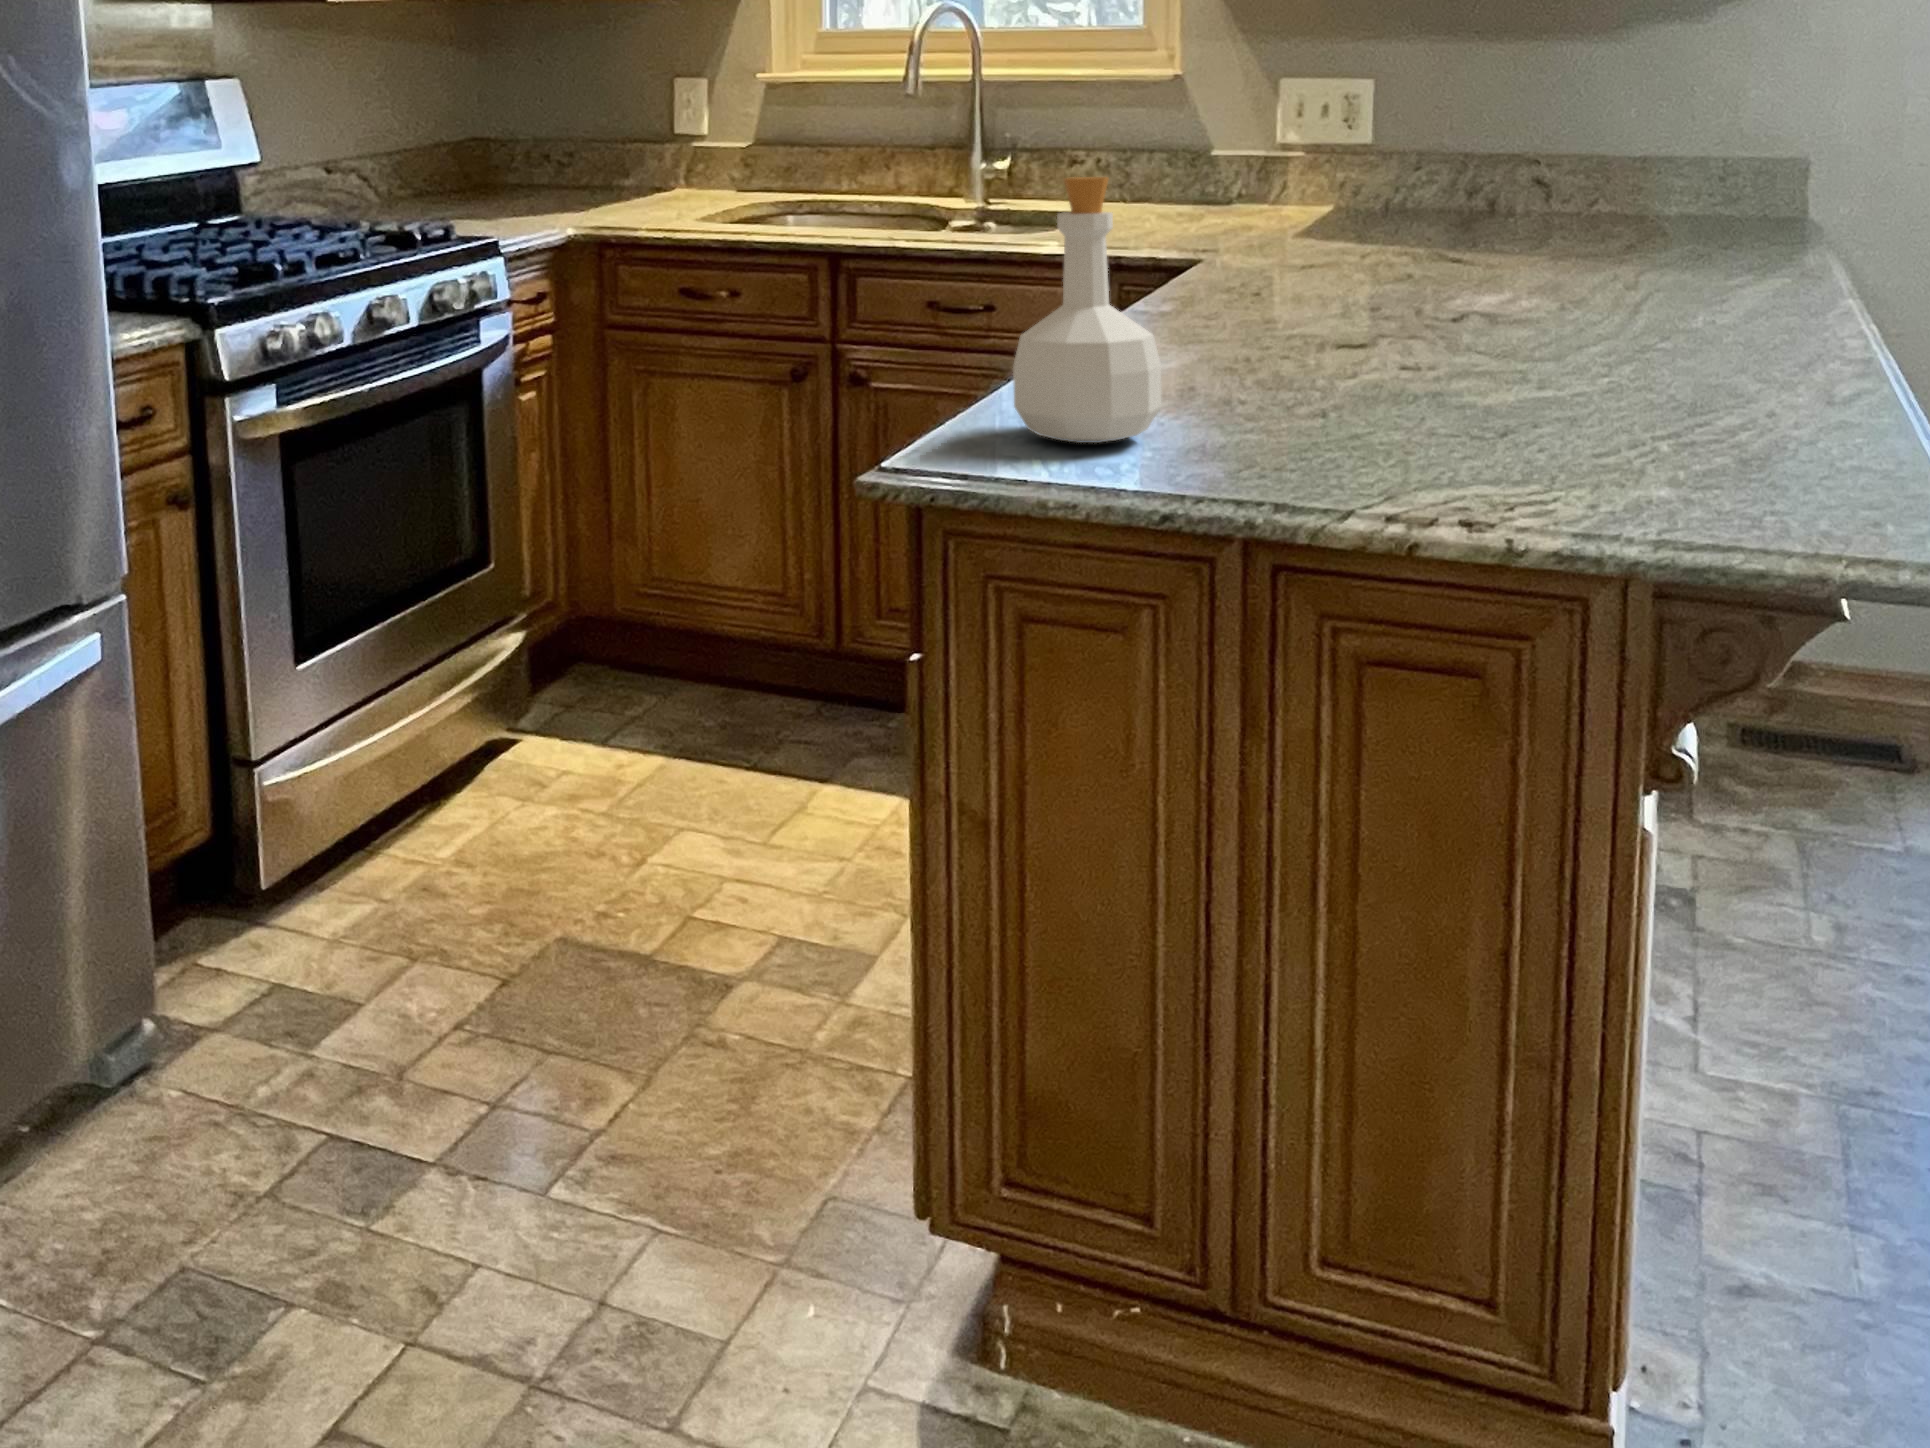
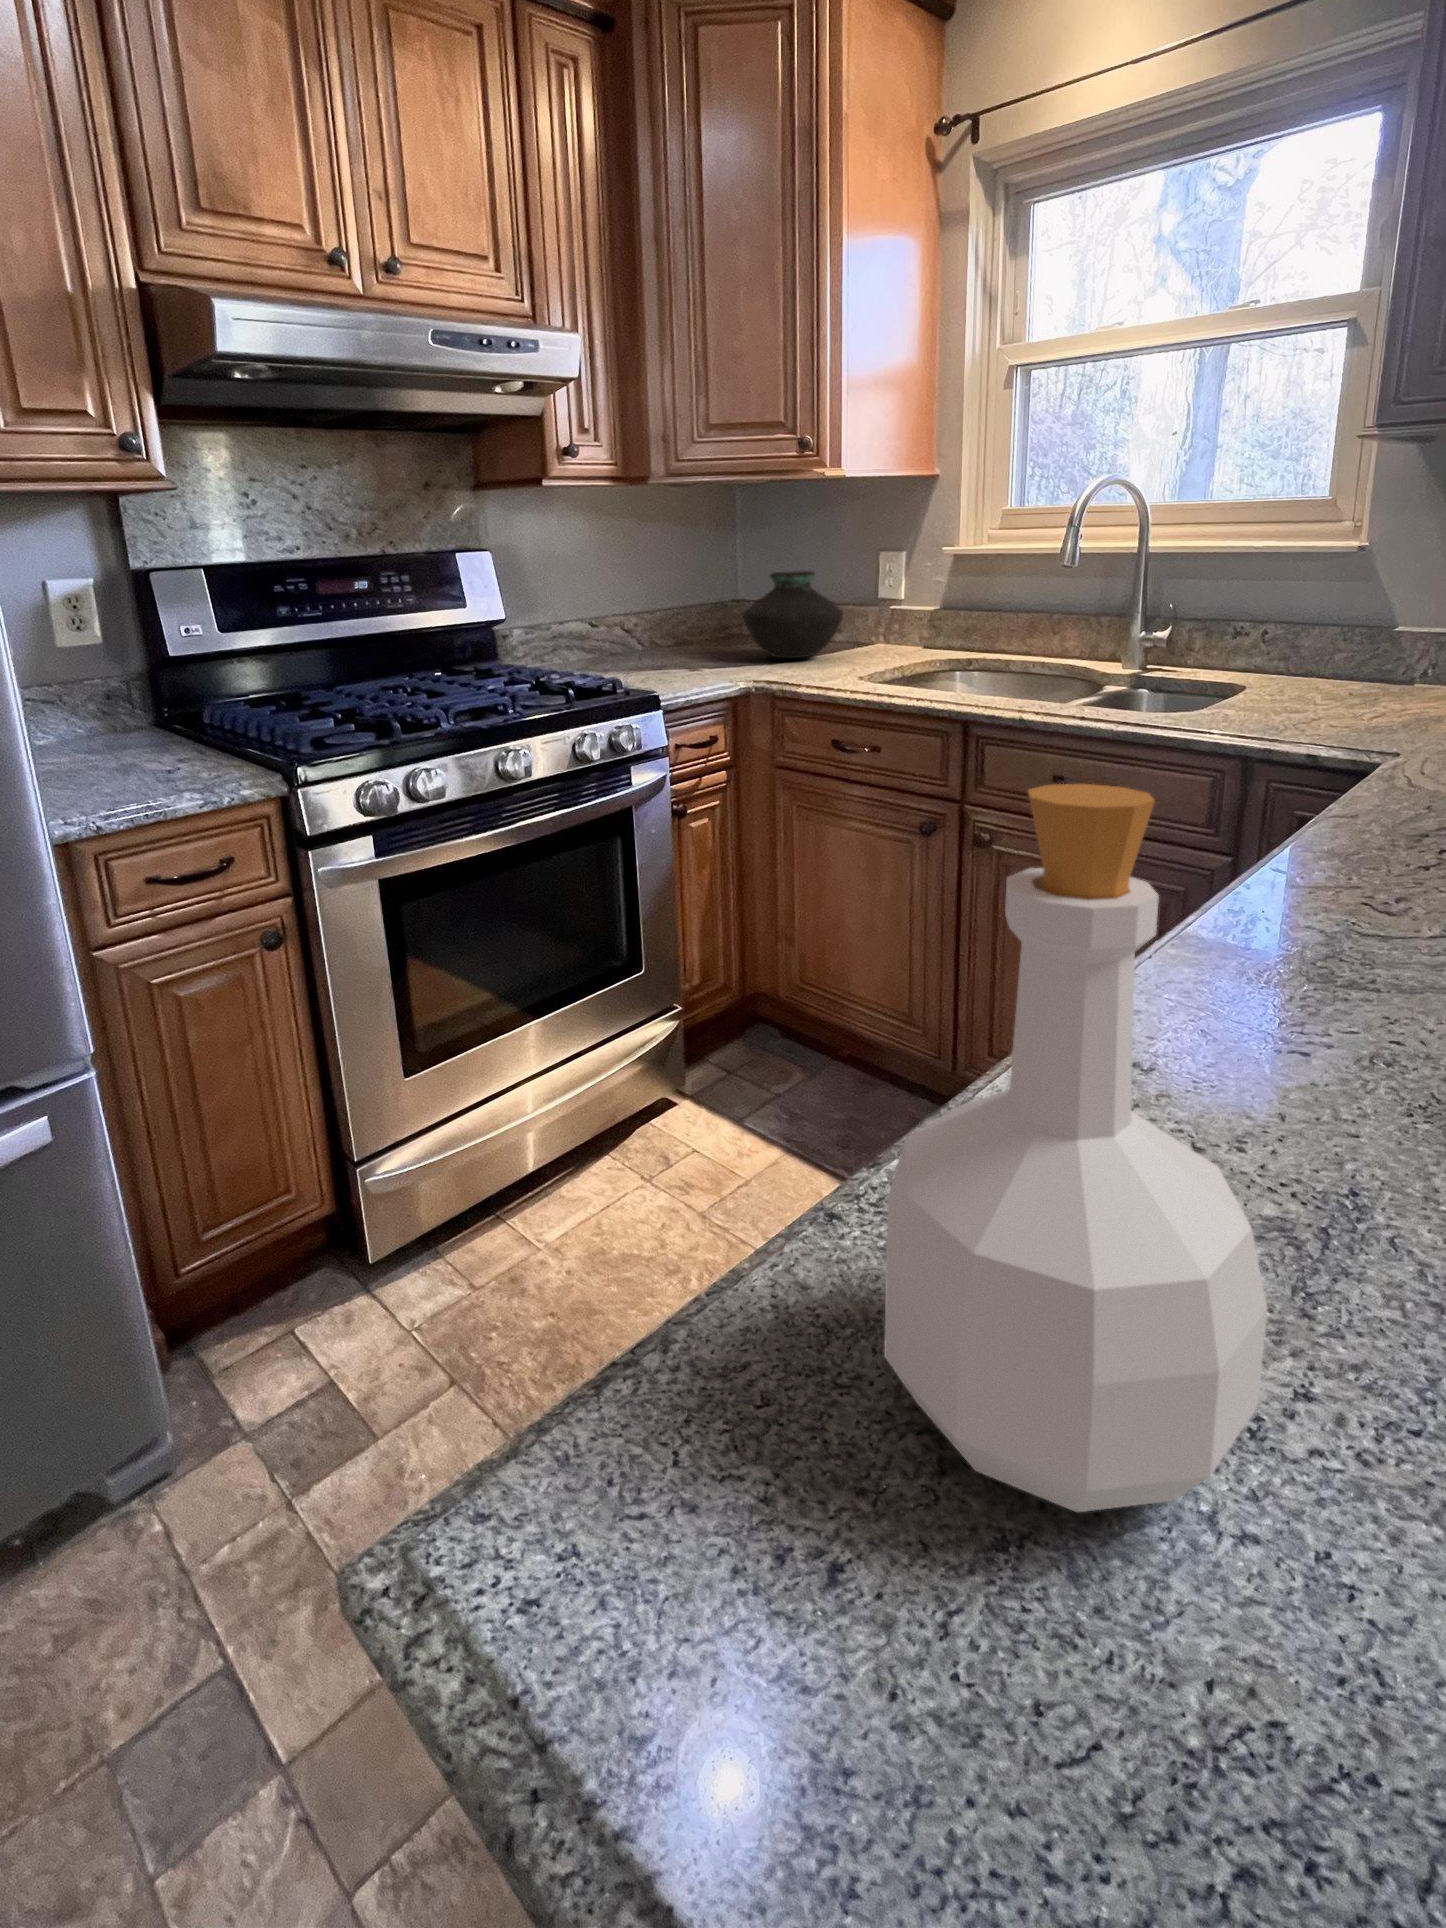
vase: none [536,102,656,206] -> present [743,571,843,659]

